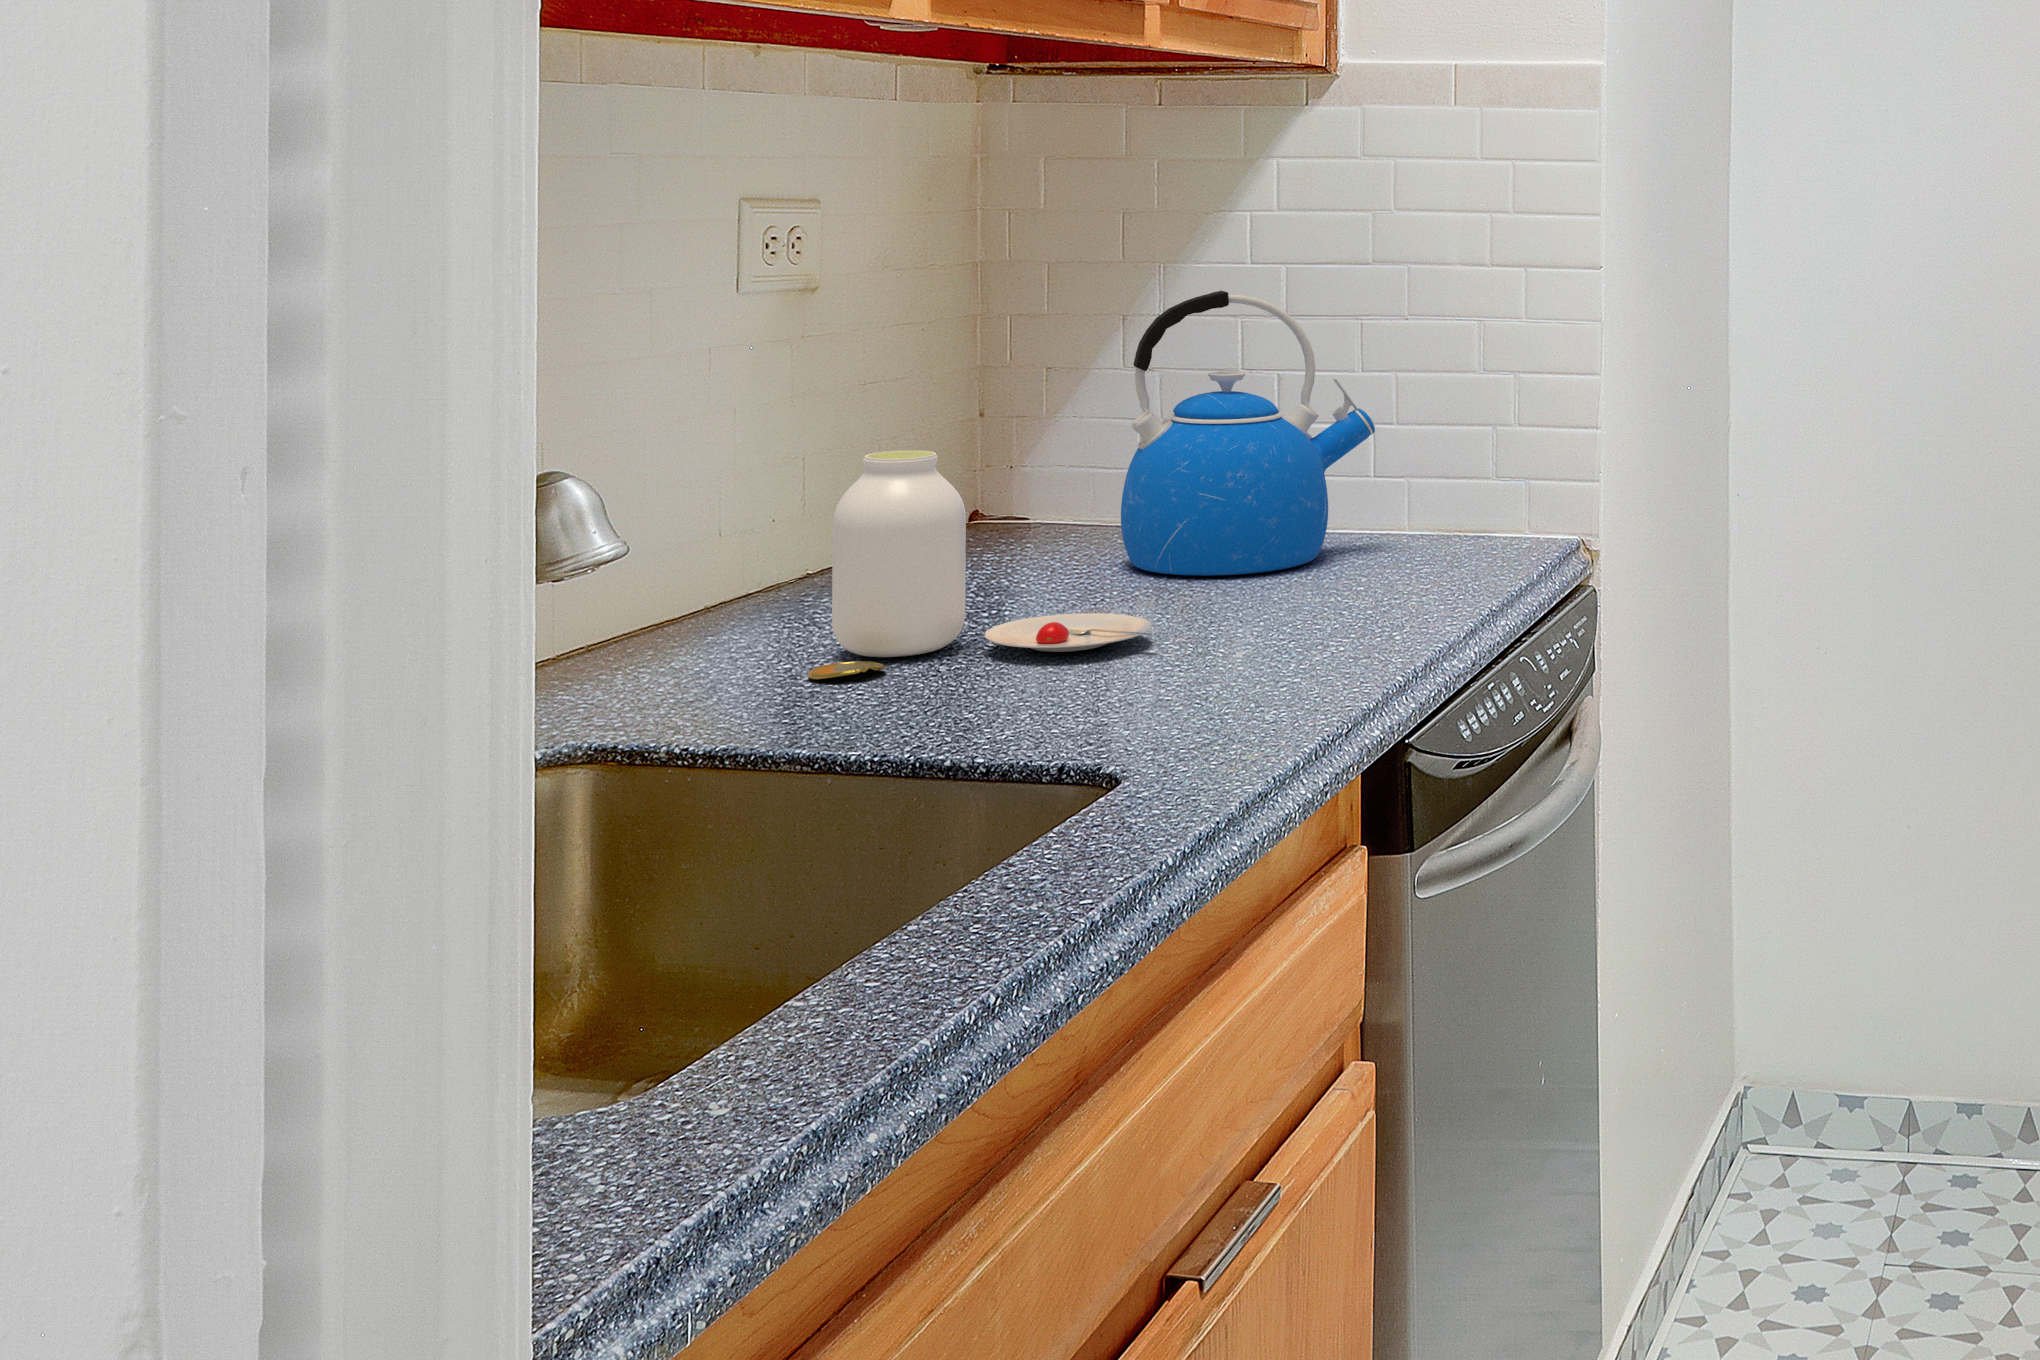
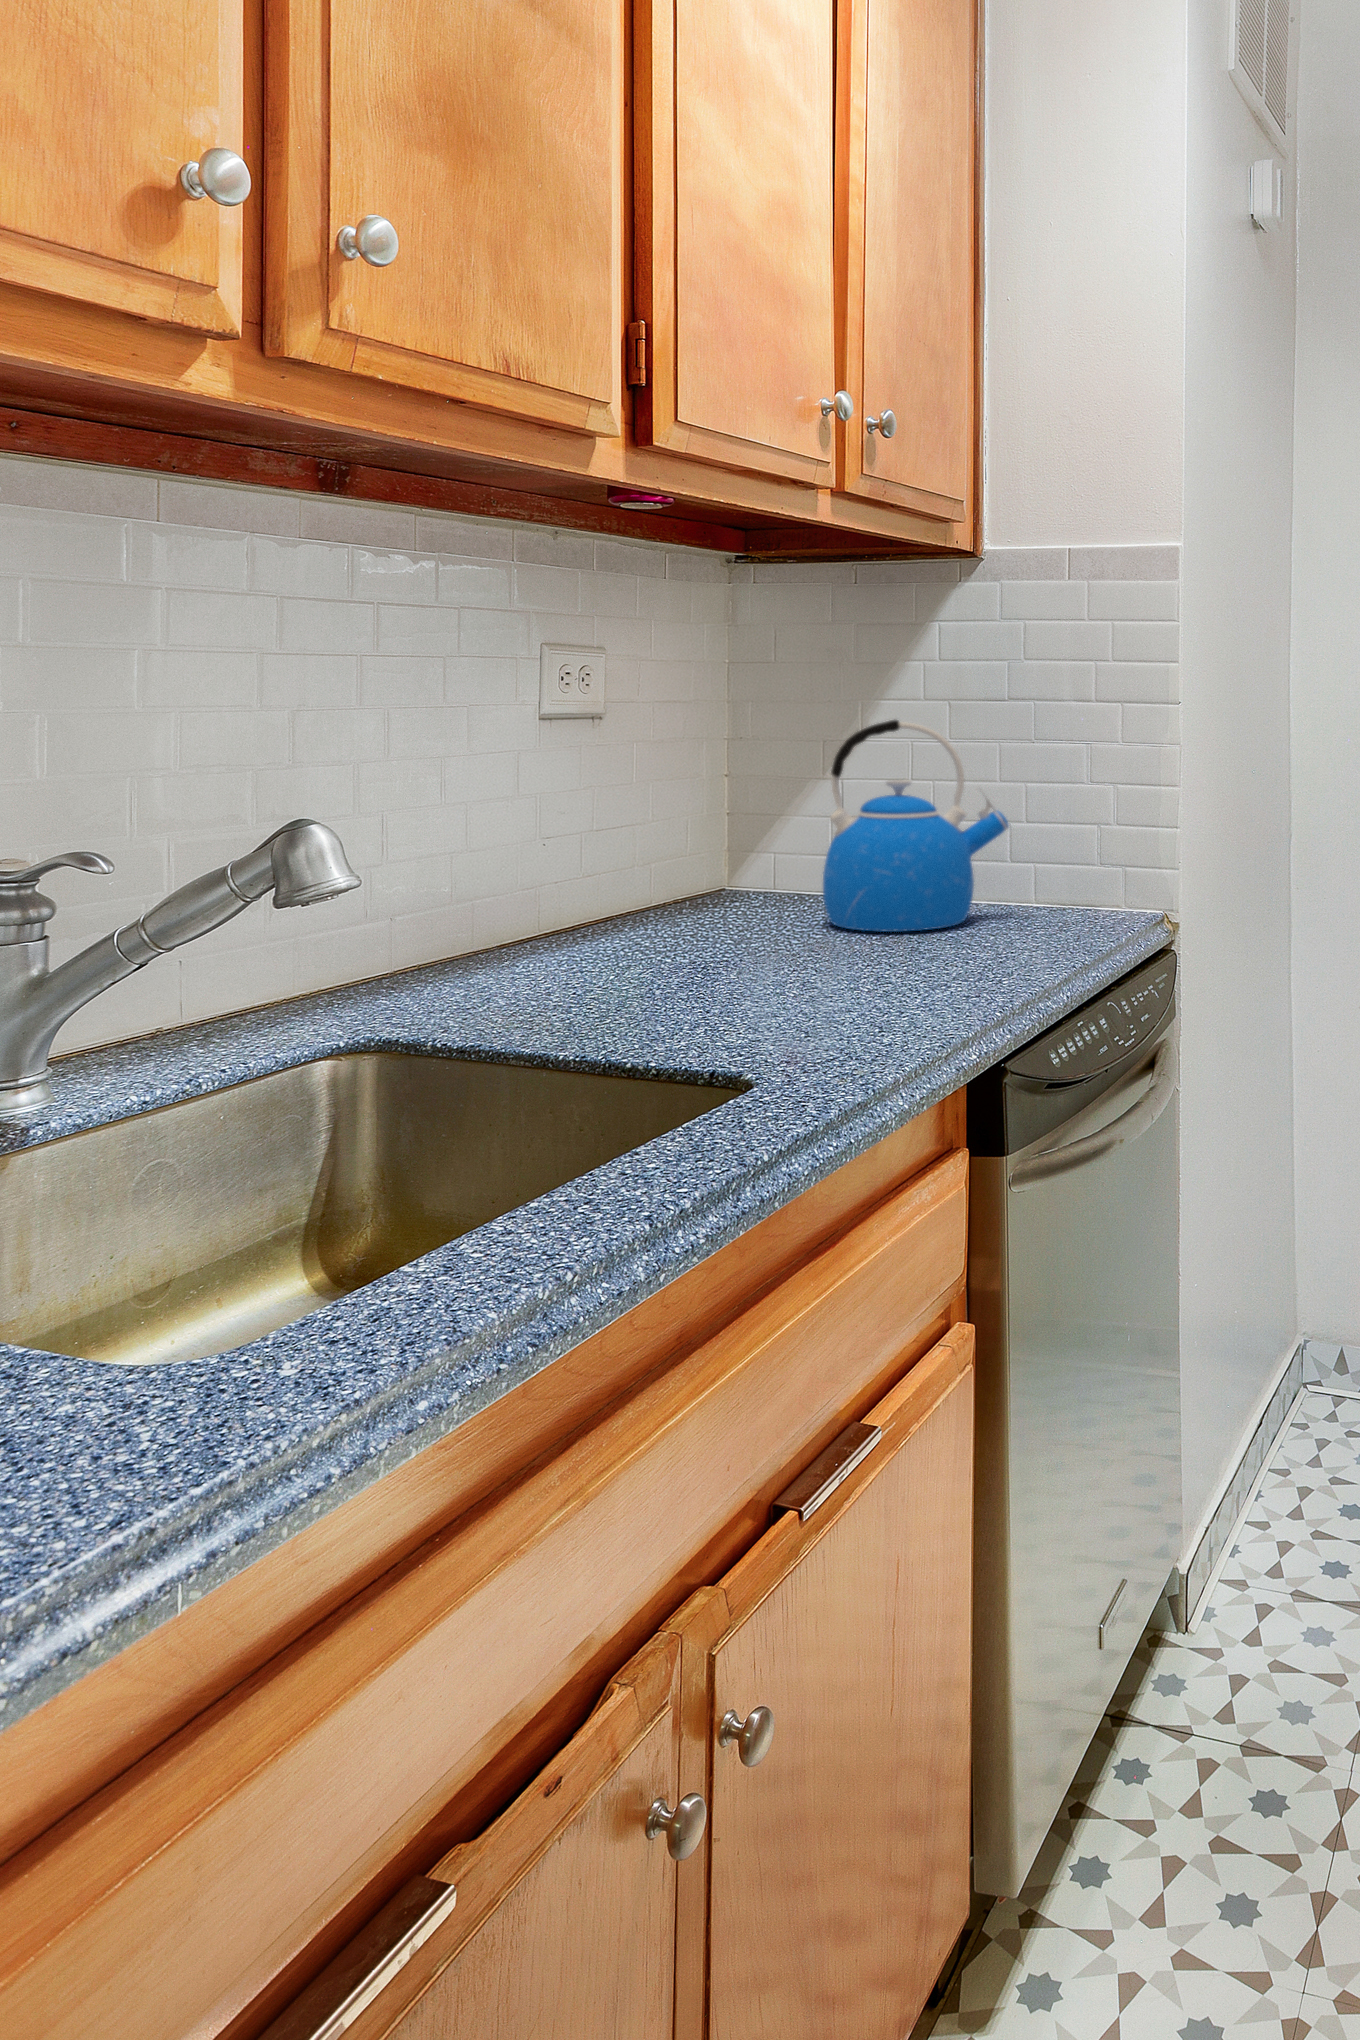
jar: present [808,450,1157,679] -> none [565,826,822,995]

